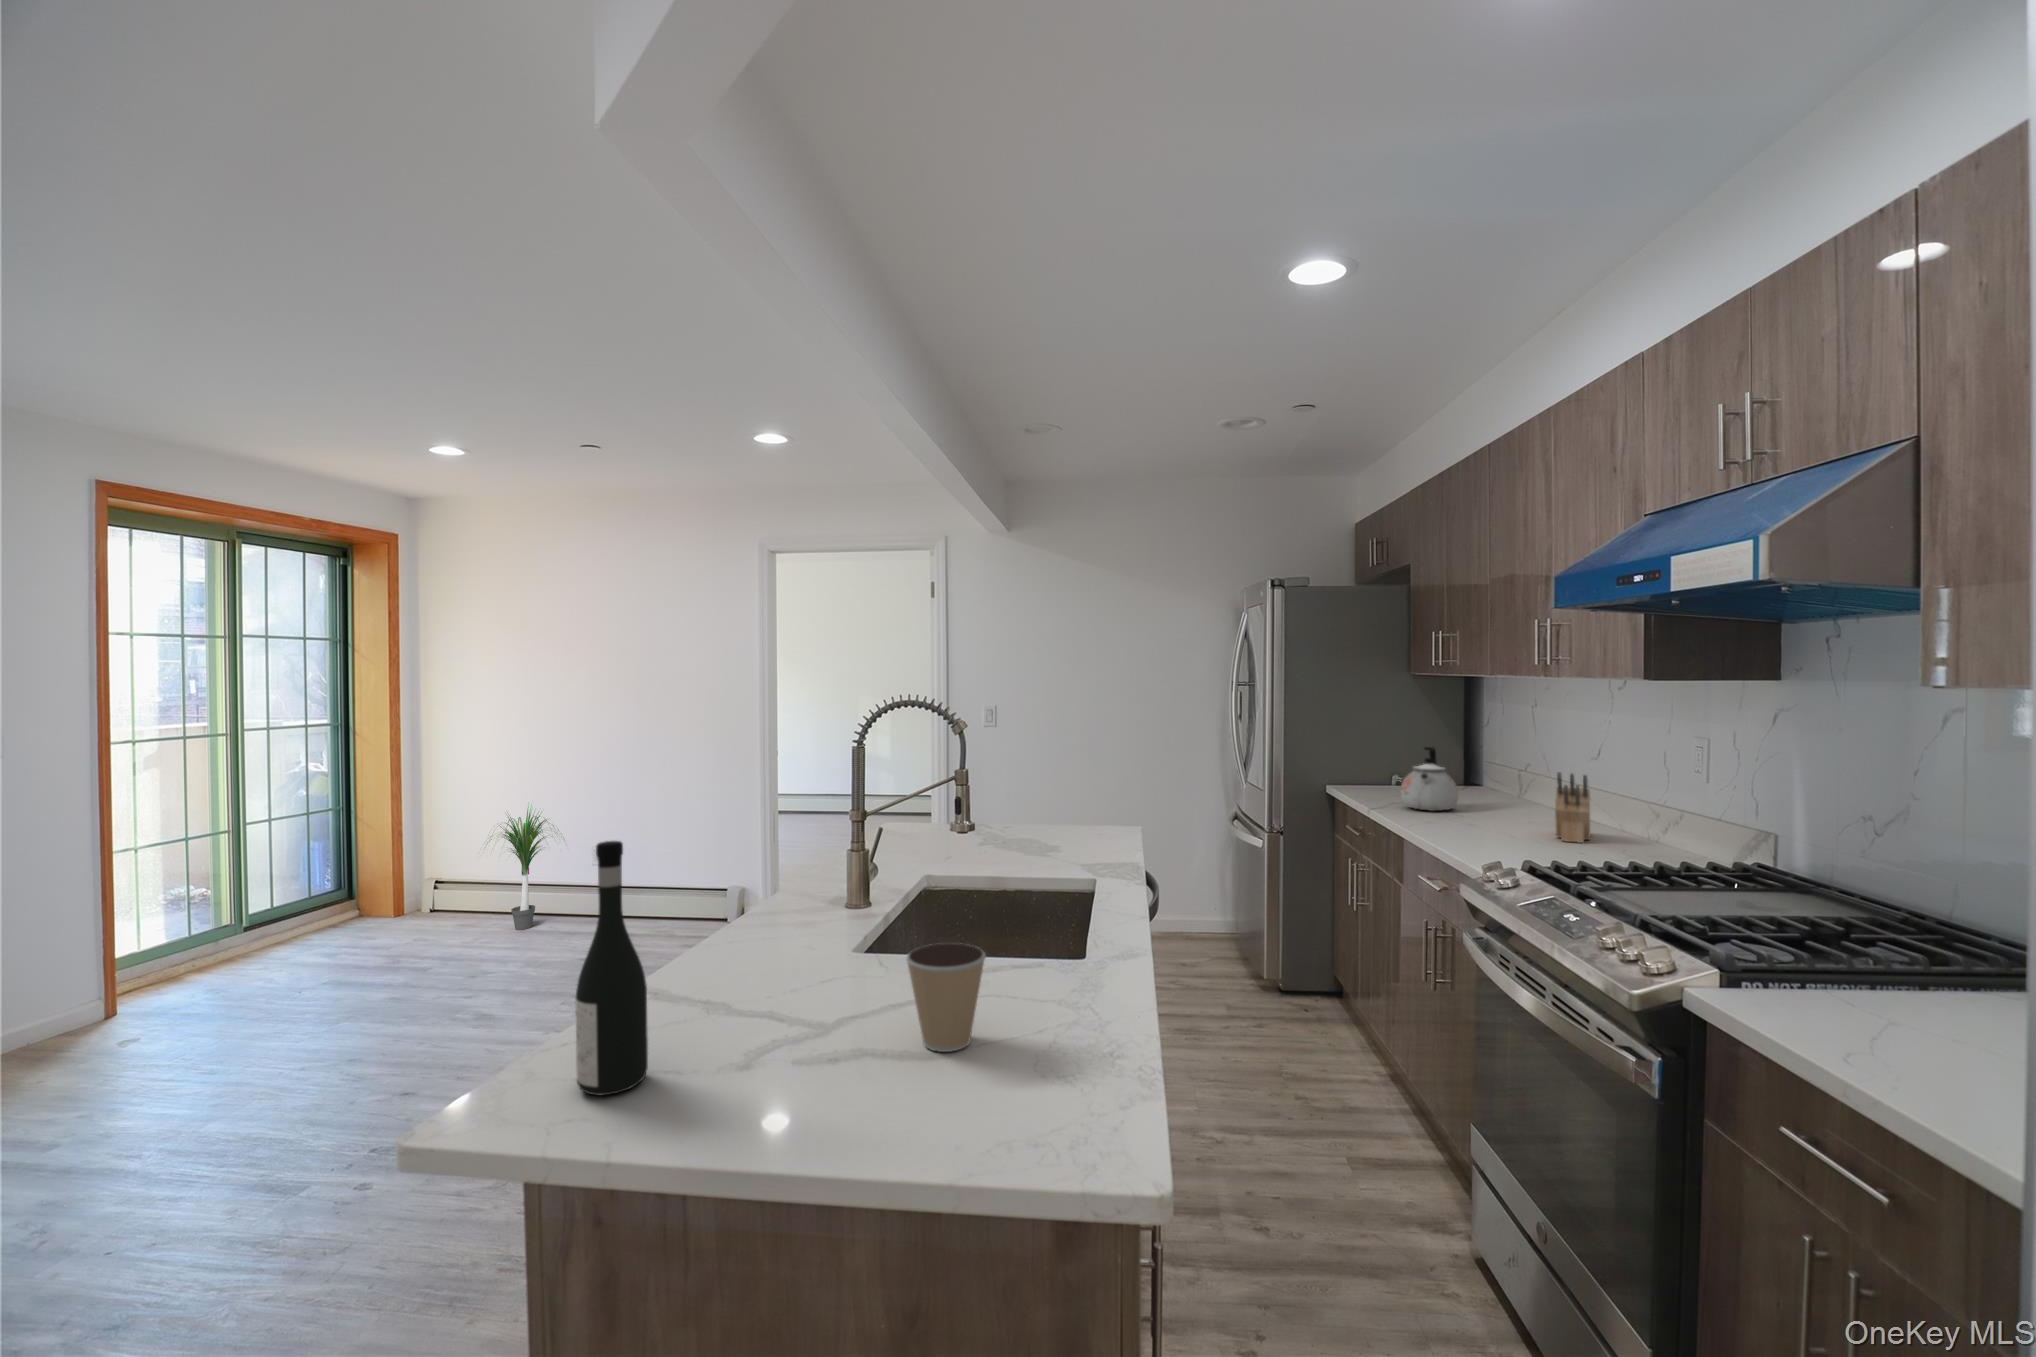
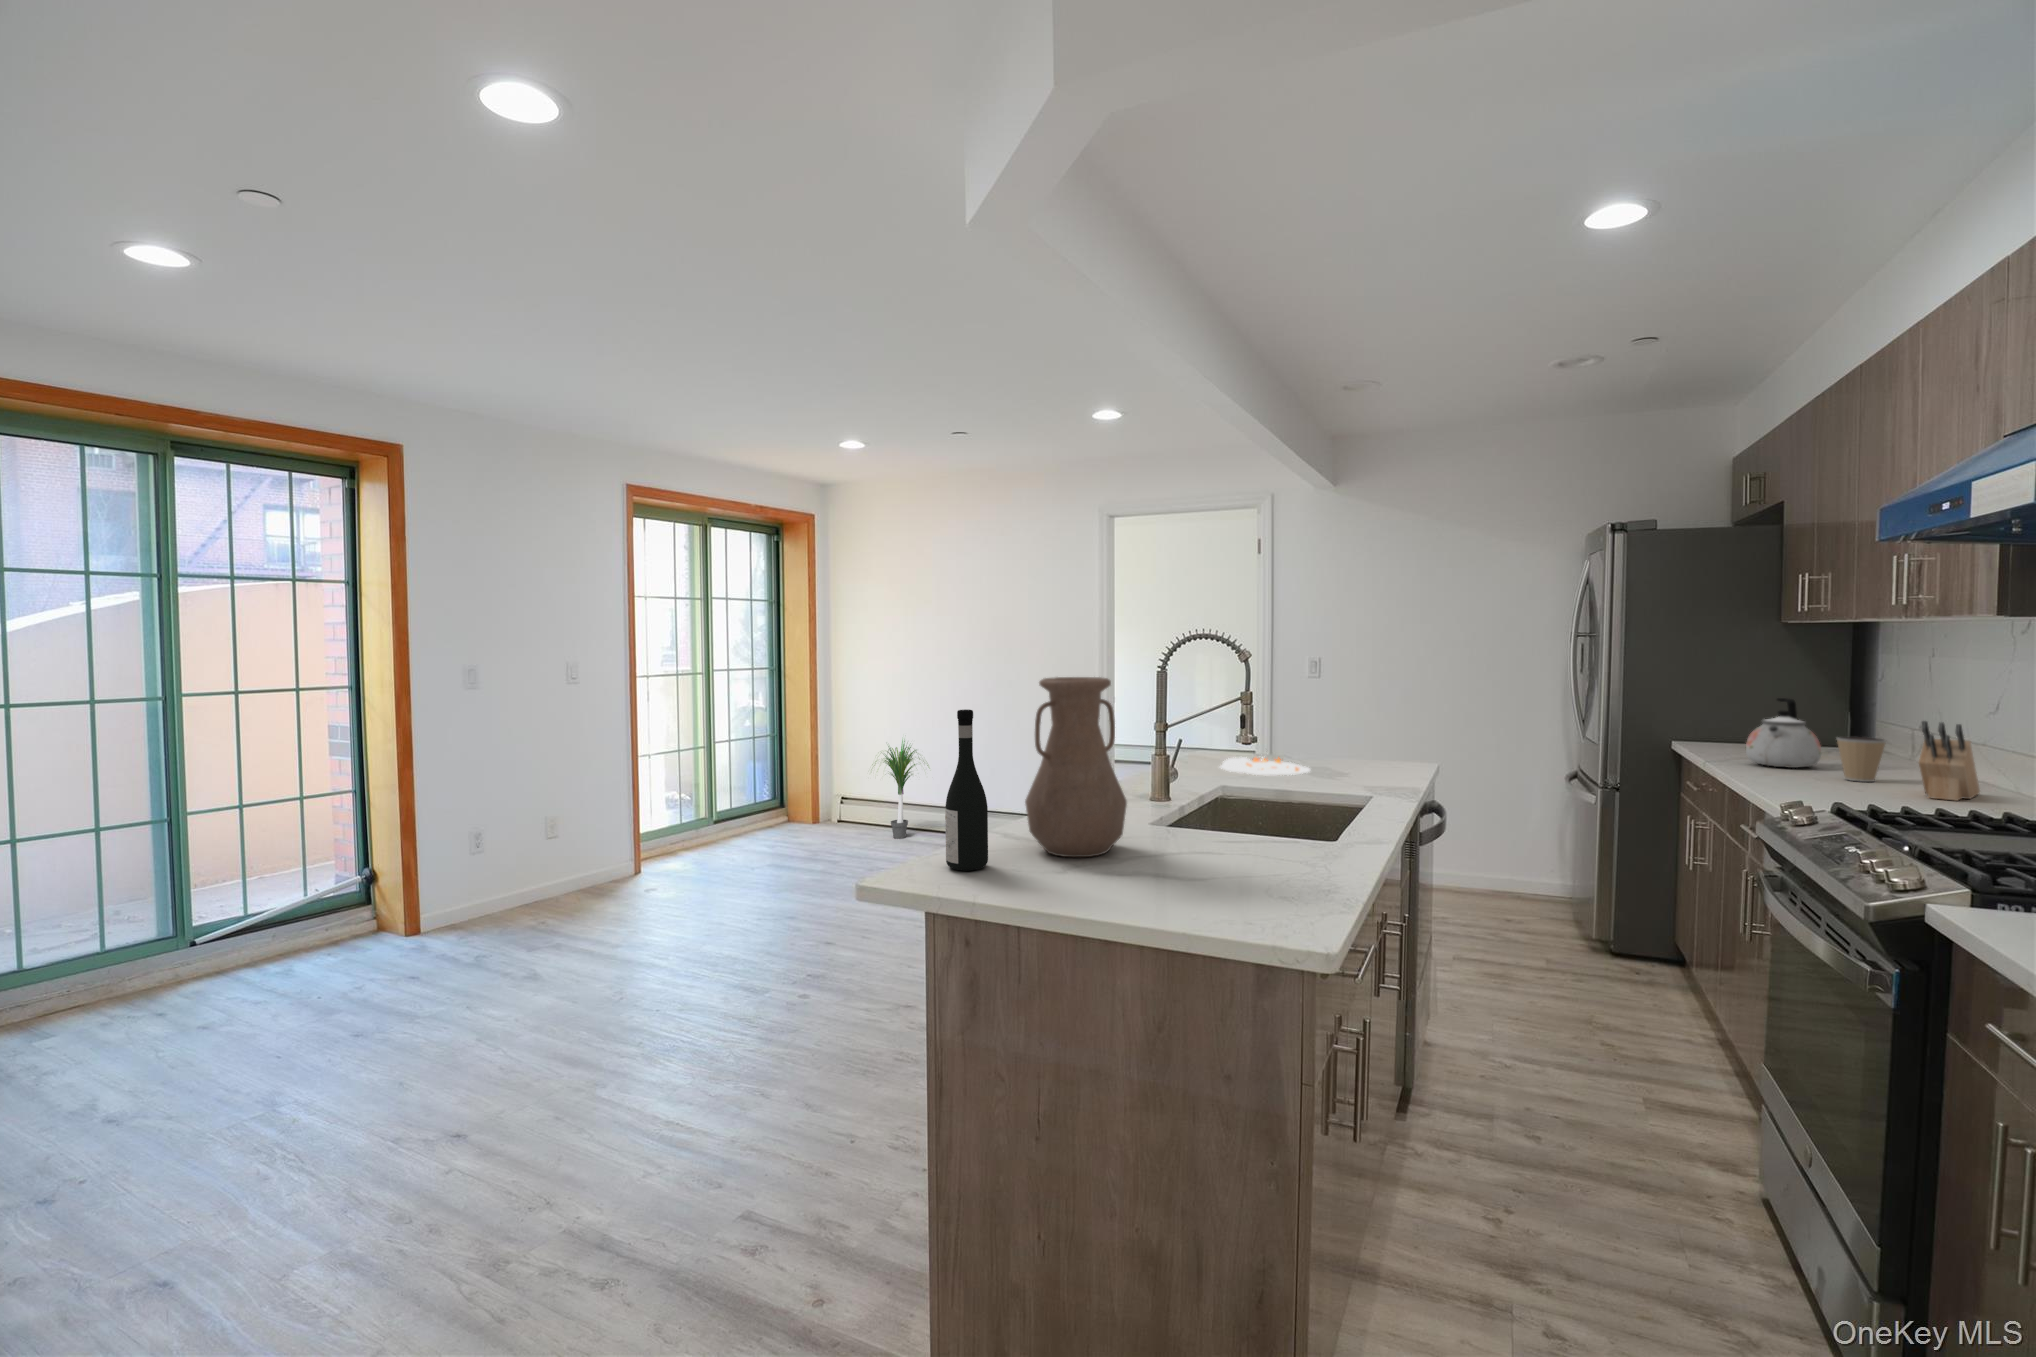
vase: none [704,774,853,1039] -> present [1025,677,1127,857]
plate: none [932,819,1034,857] -> present [1220,757,1310,775]
coffee cup: present [906,943,986,1052] -> present [1837,737,1886,782]

